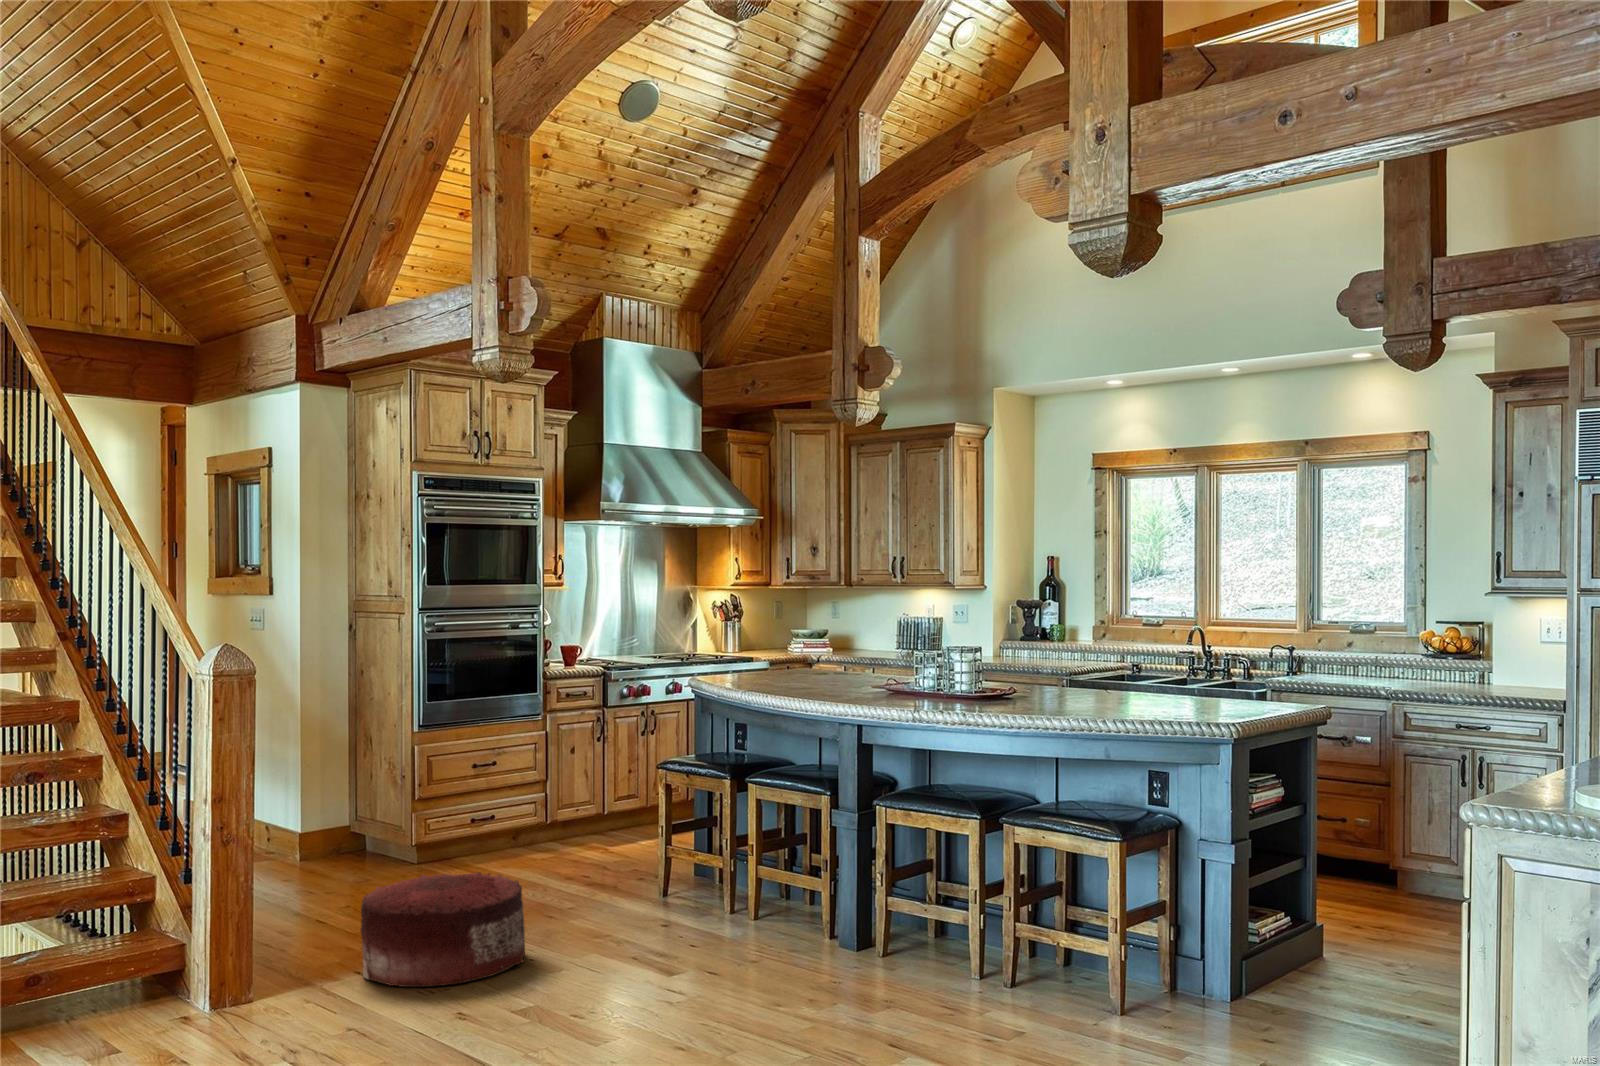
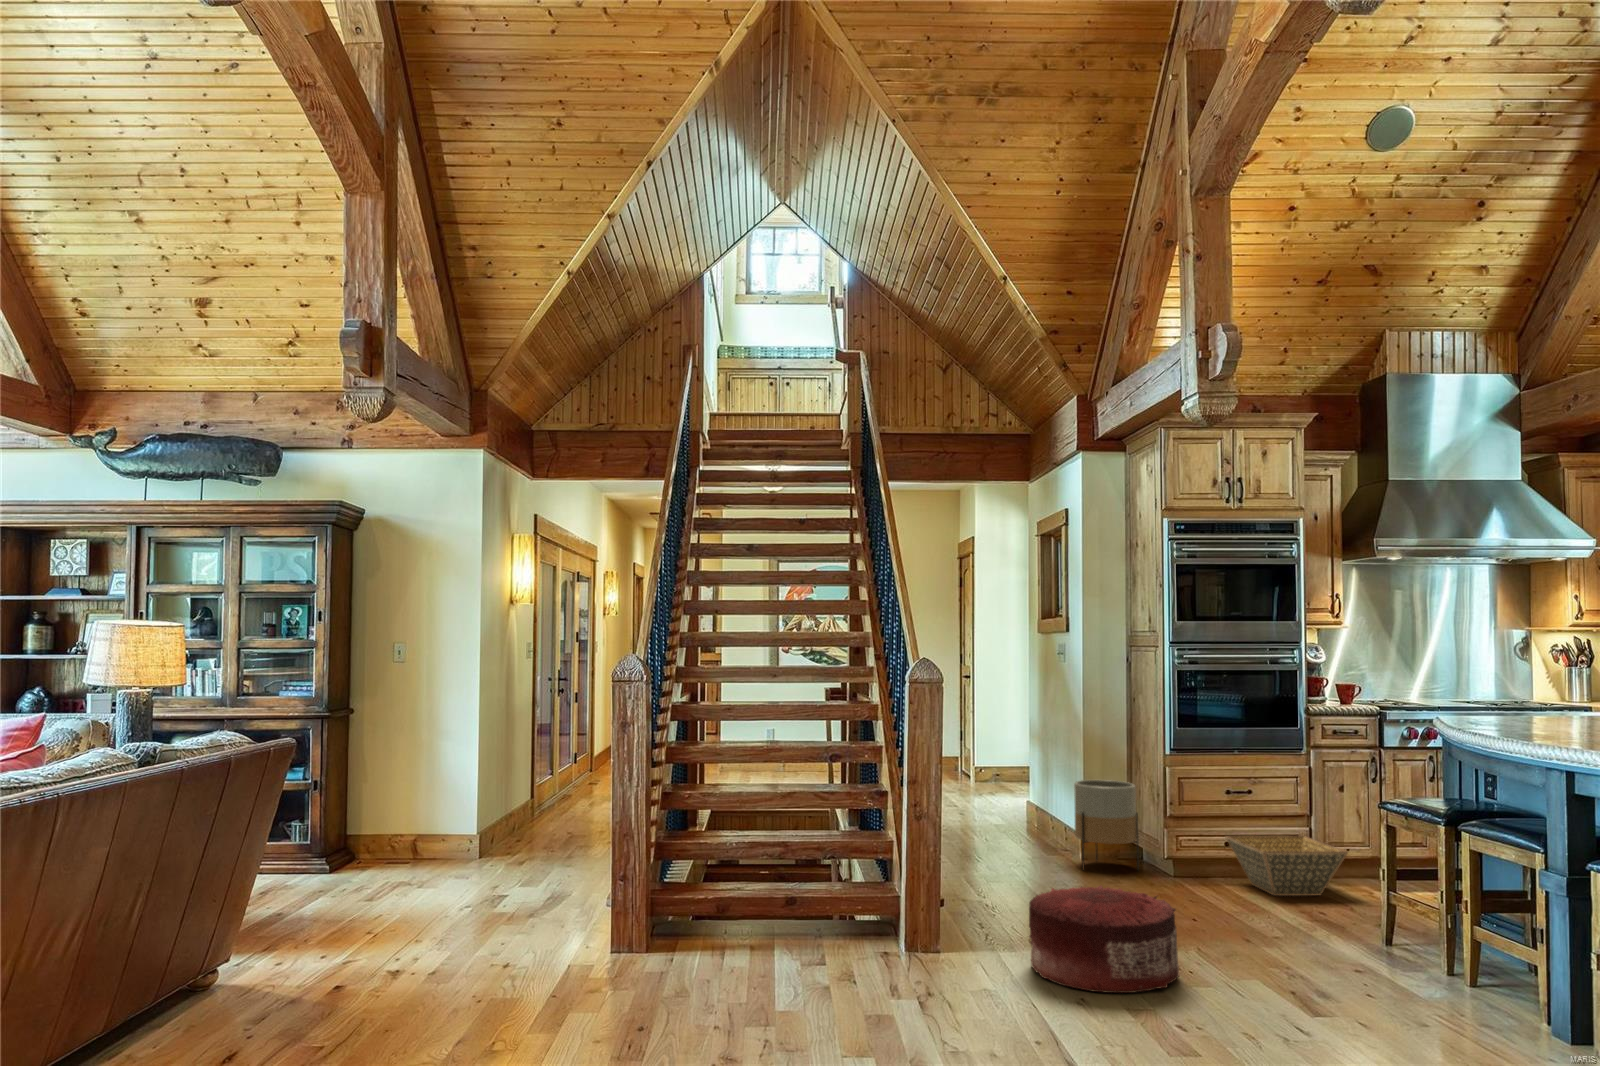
planter: none [298,771,375,879] -> present [1074,780,1139,870]
basket: none [471,801,595,865] -> present [1226,836,1348,896]

